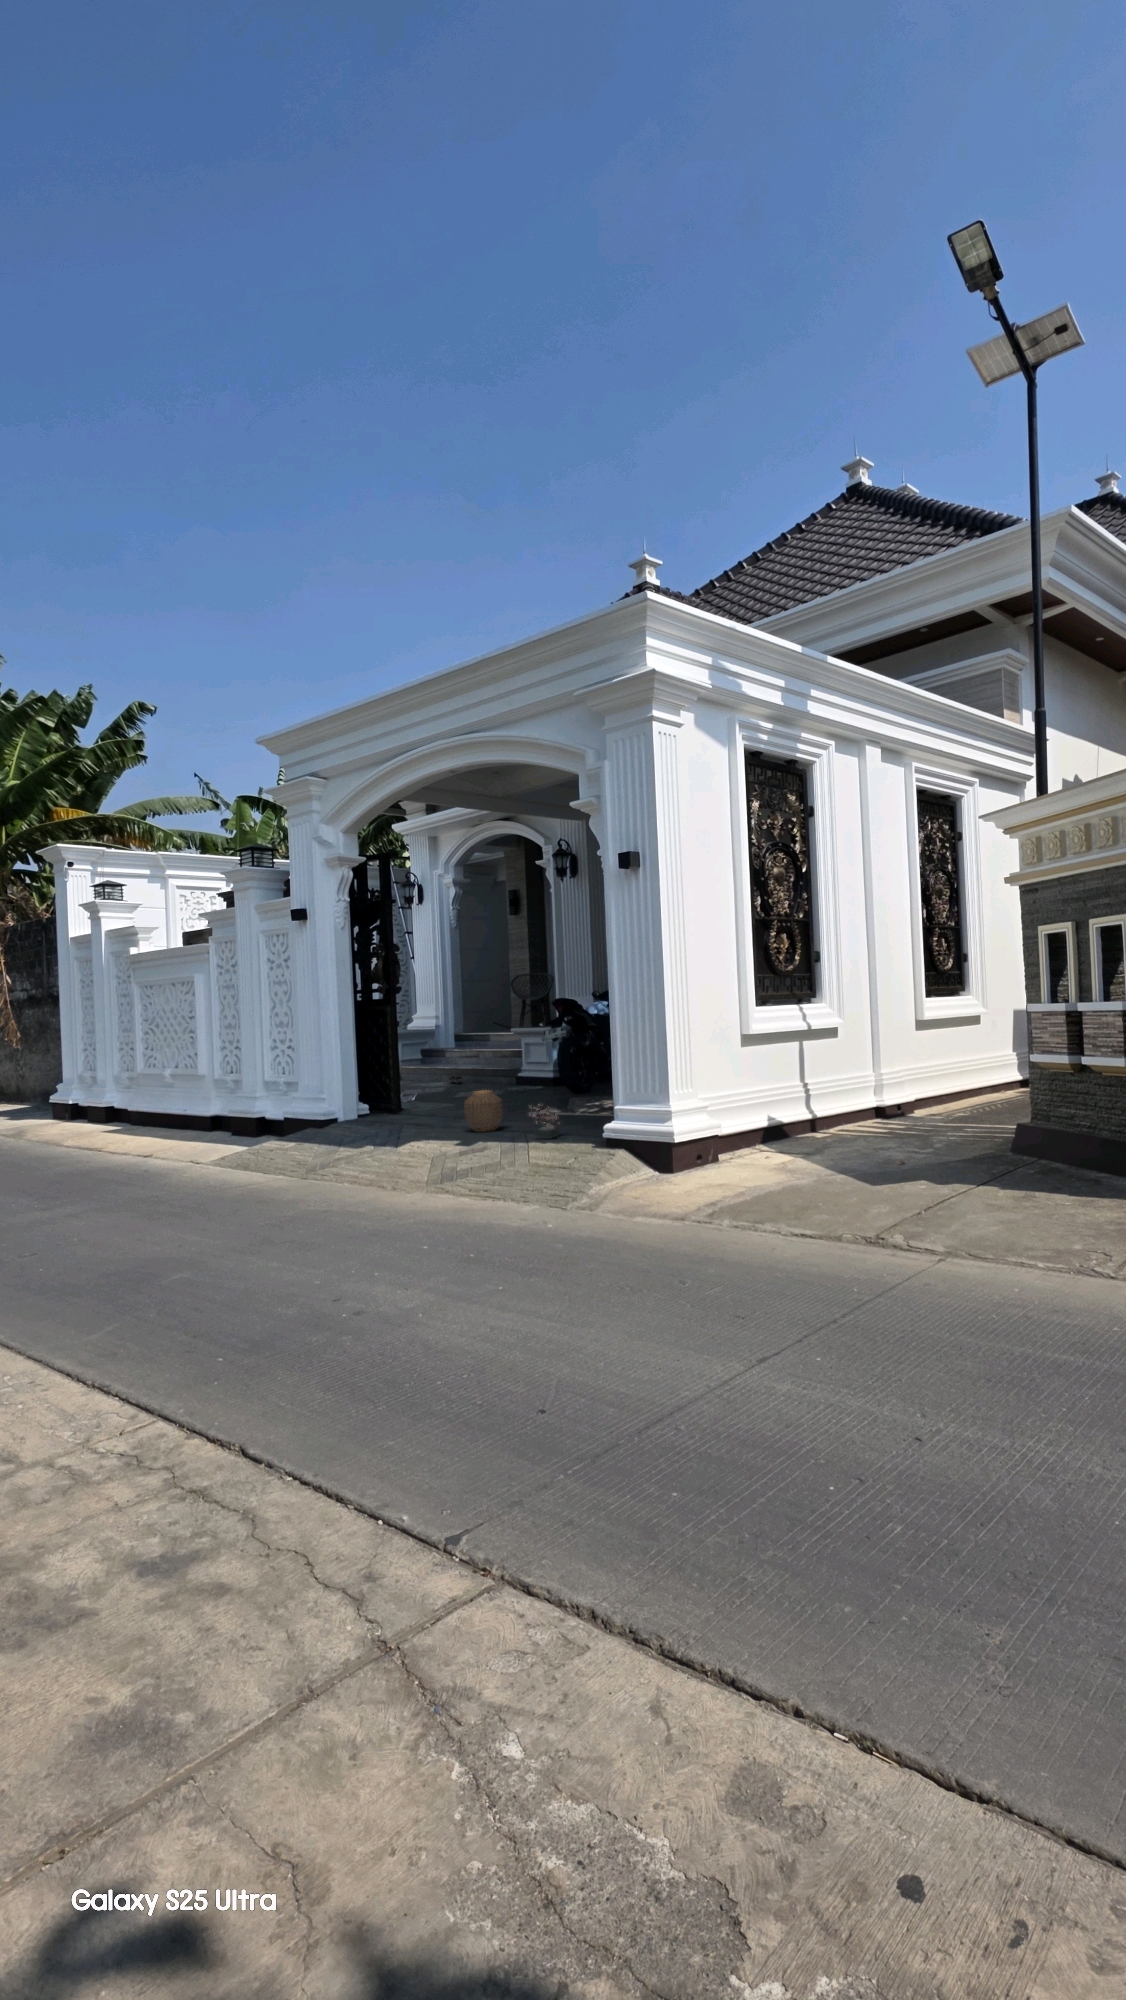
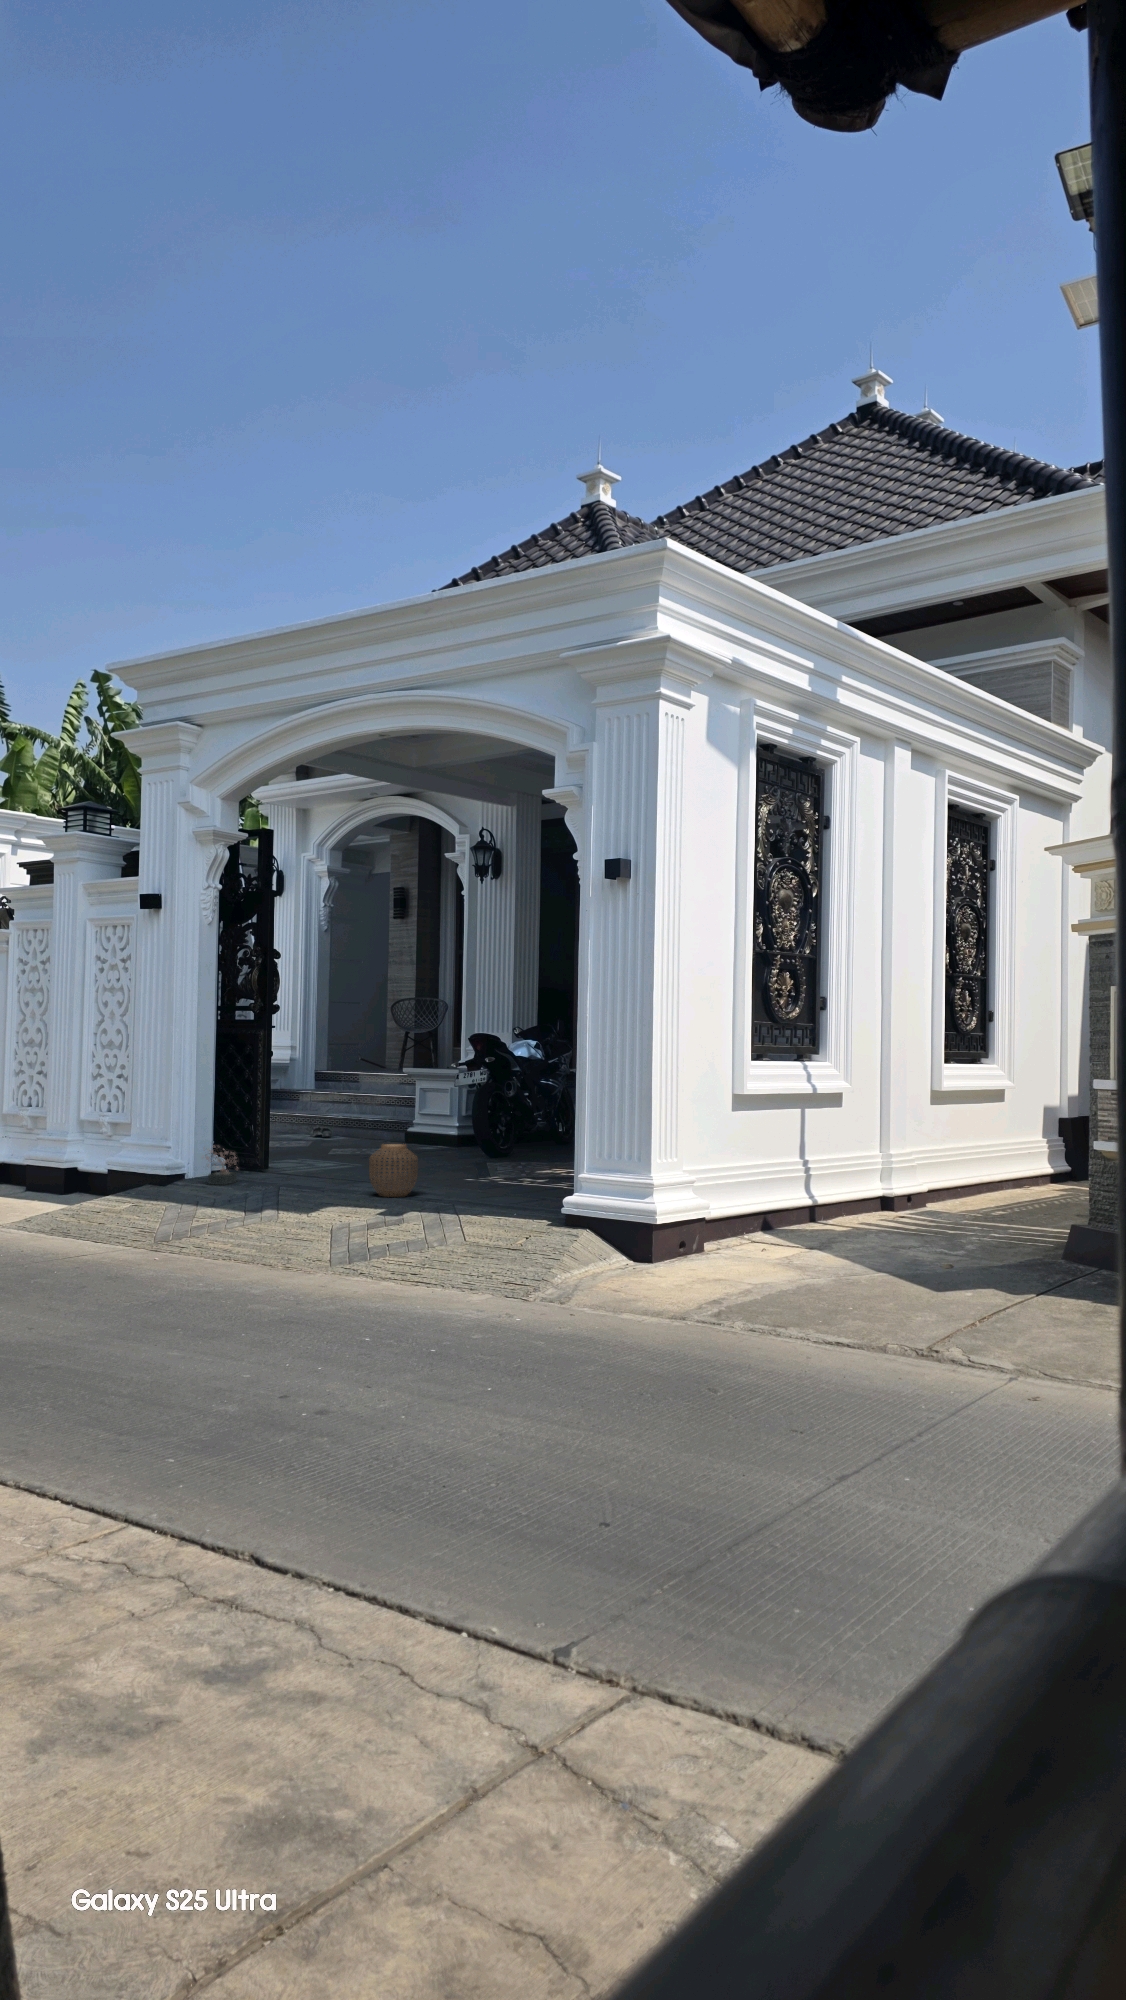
decorative plant: present [533,1104,559,1139] -> present [206,1149,238,1185]

